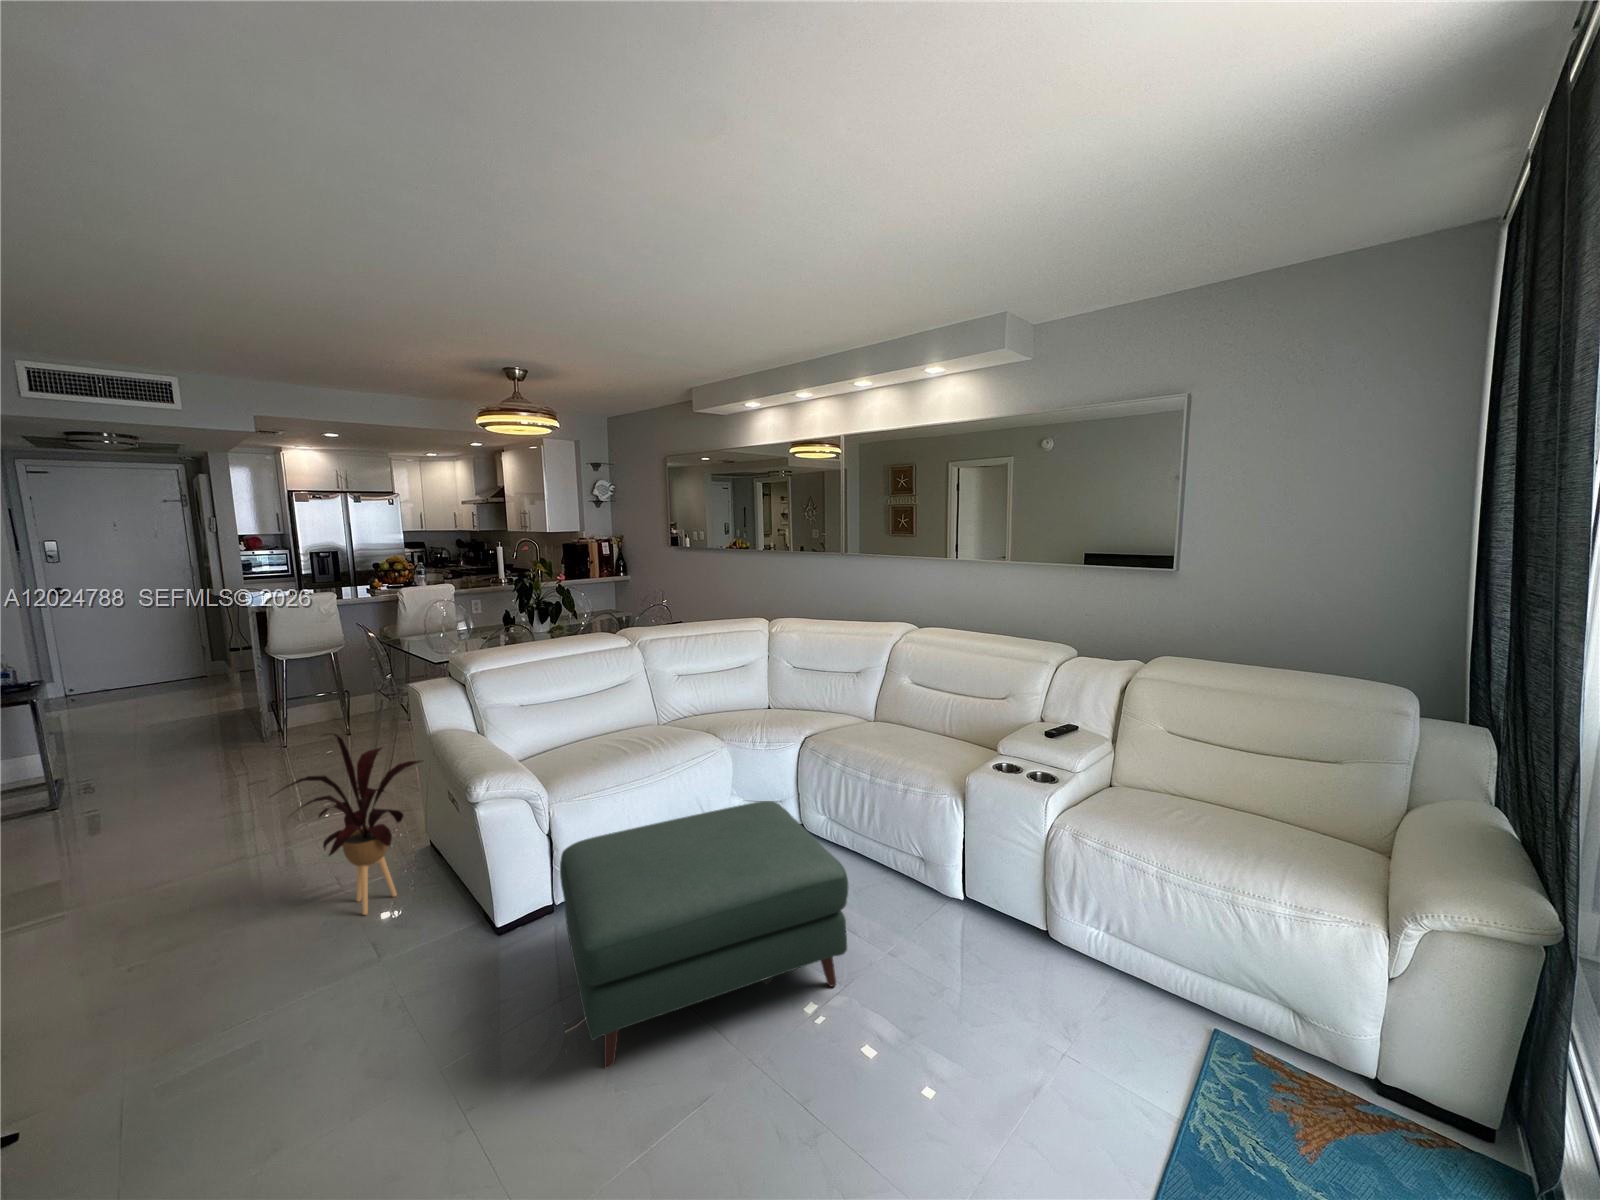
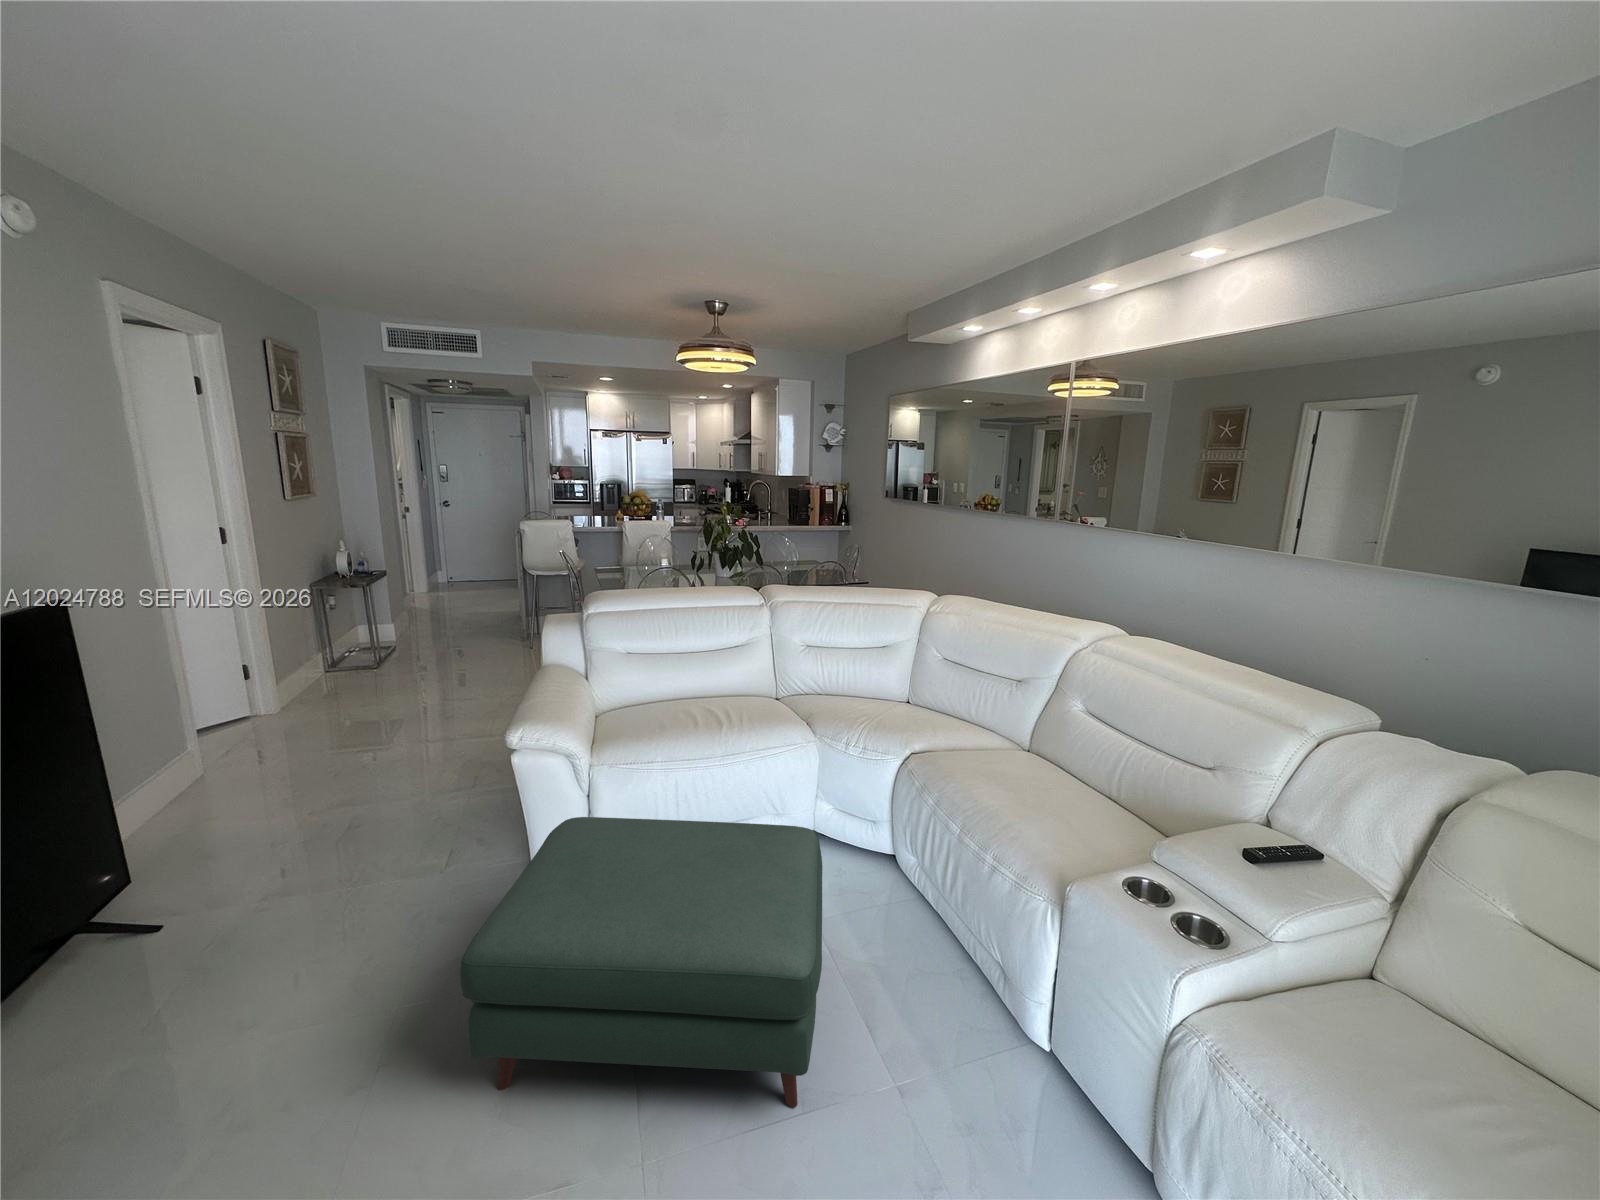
house plant: present [282,734,421,915] -> none [383,651,525,822]

